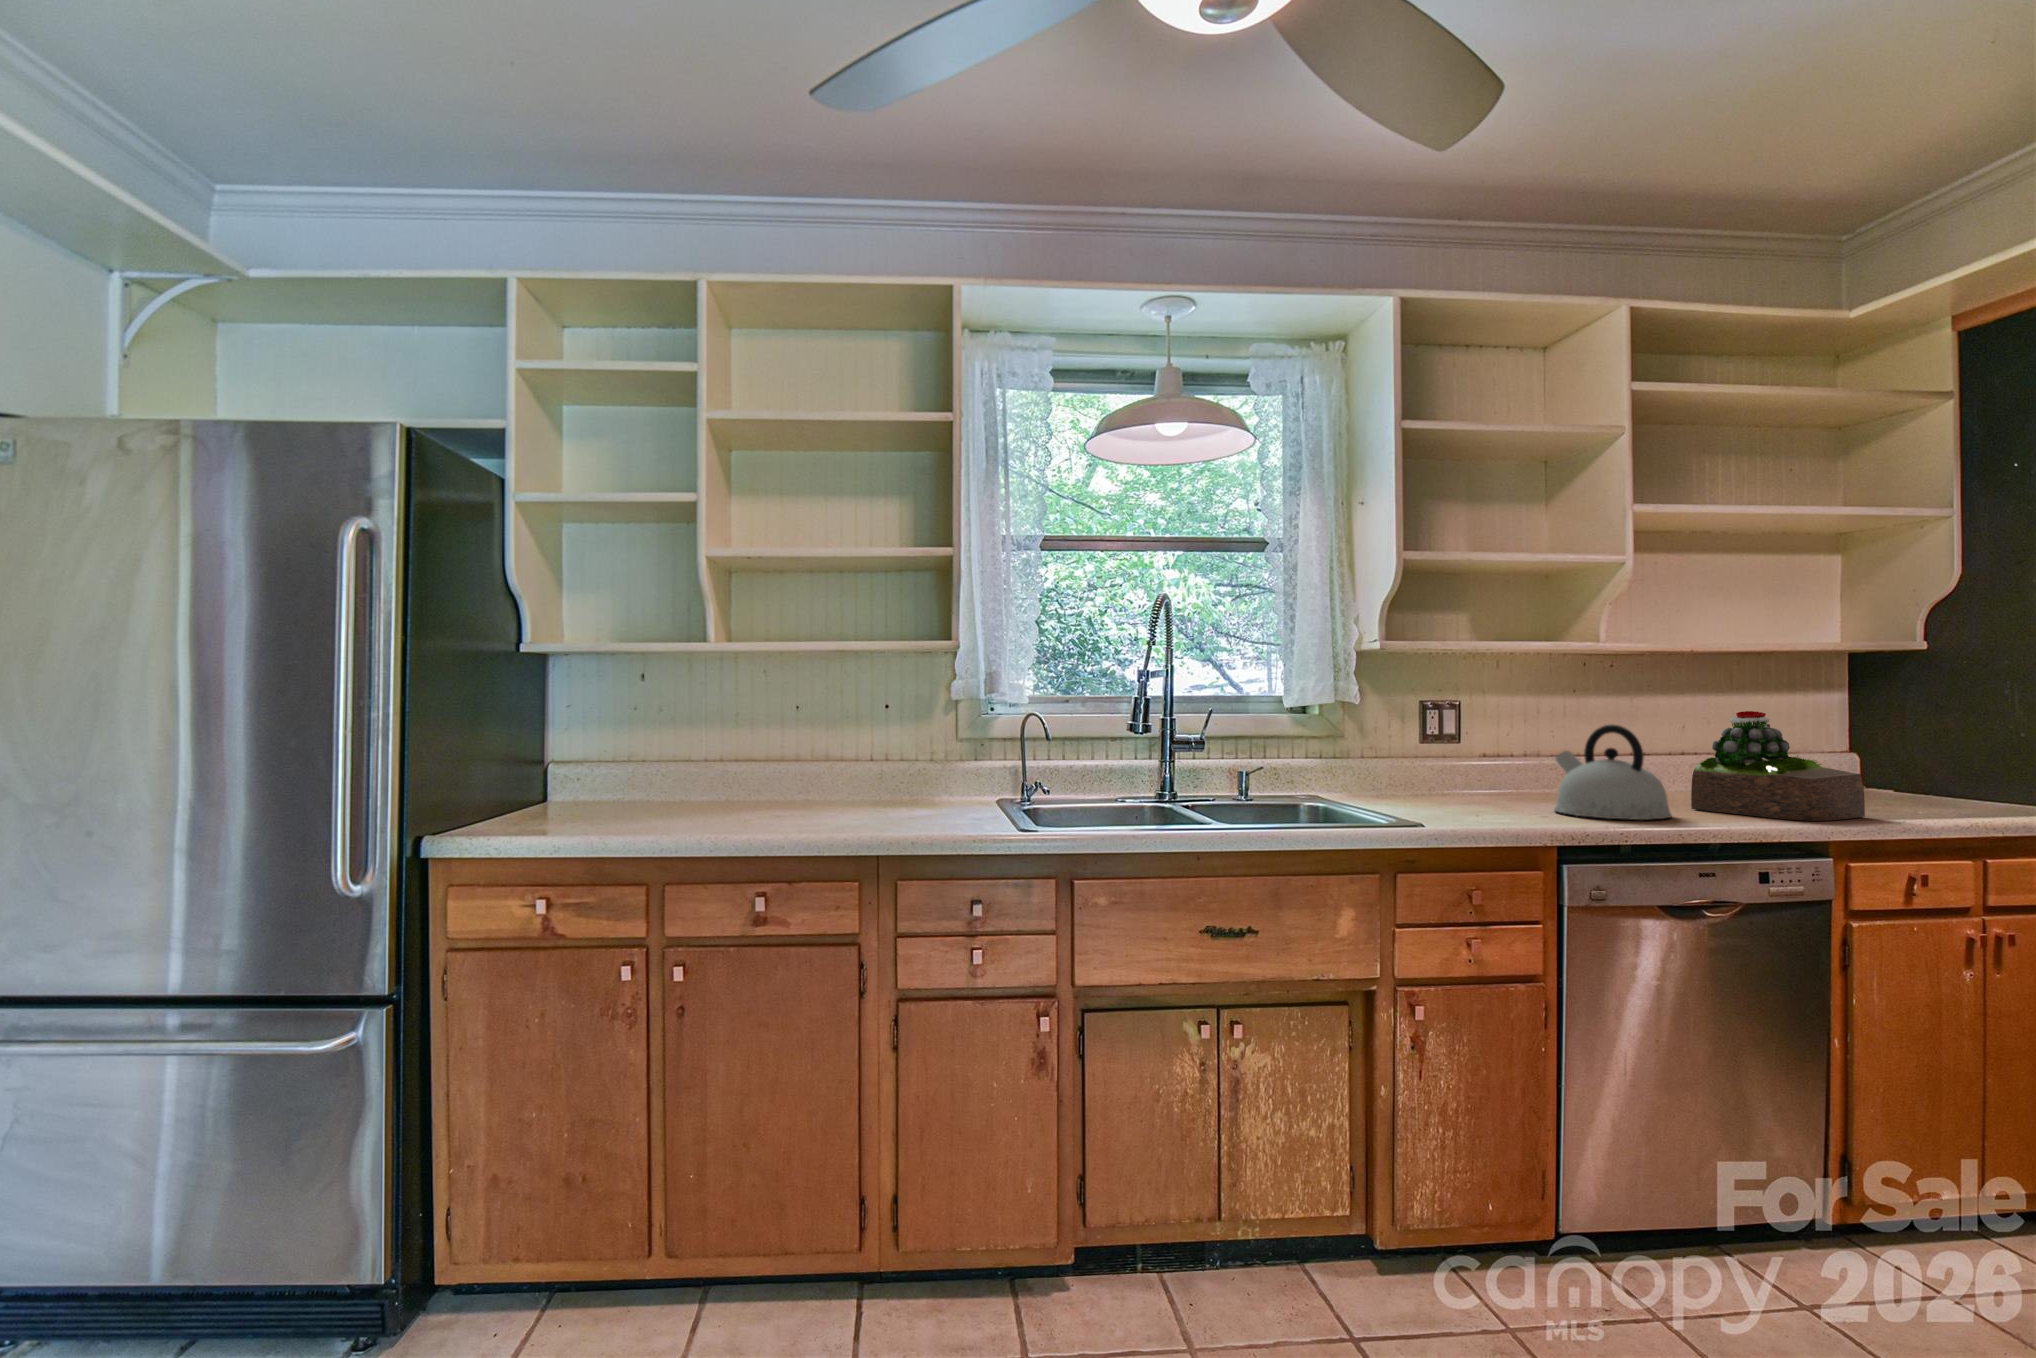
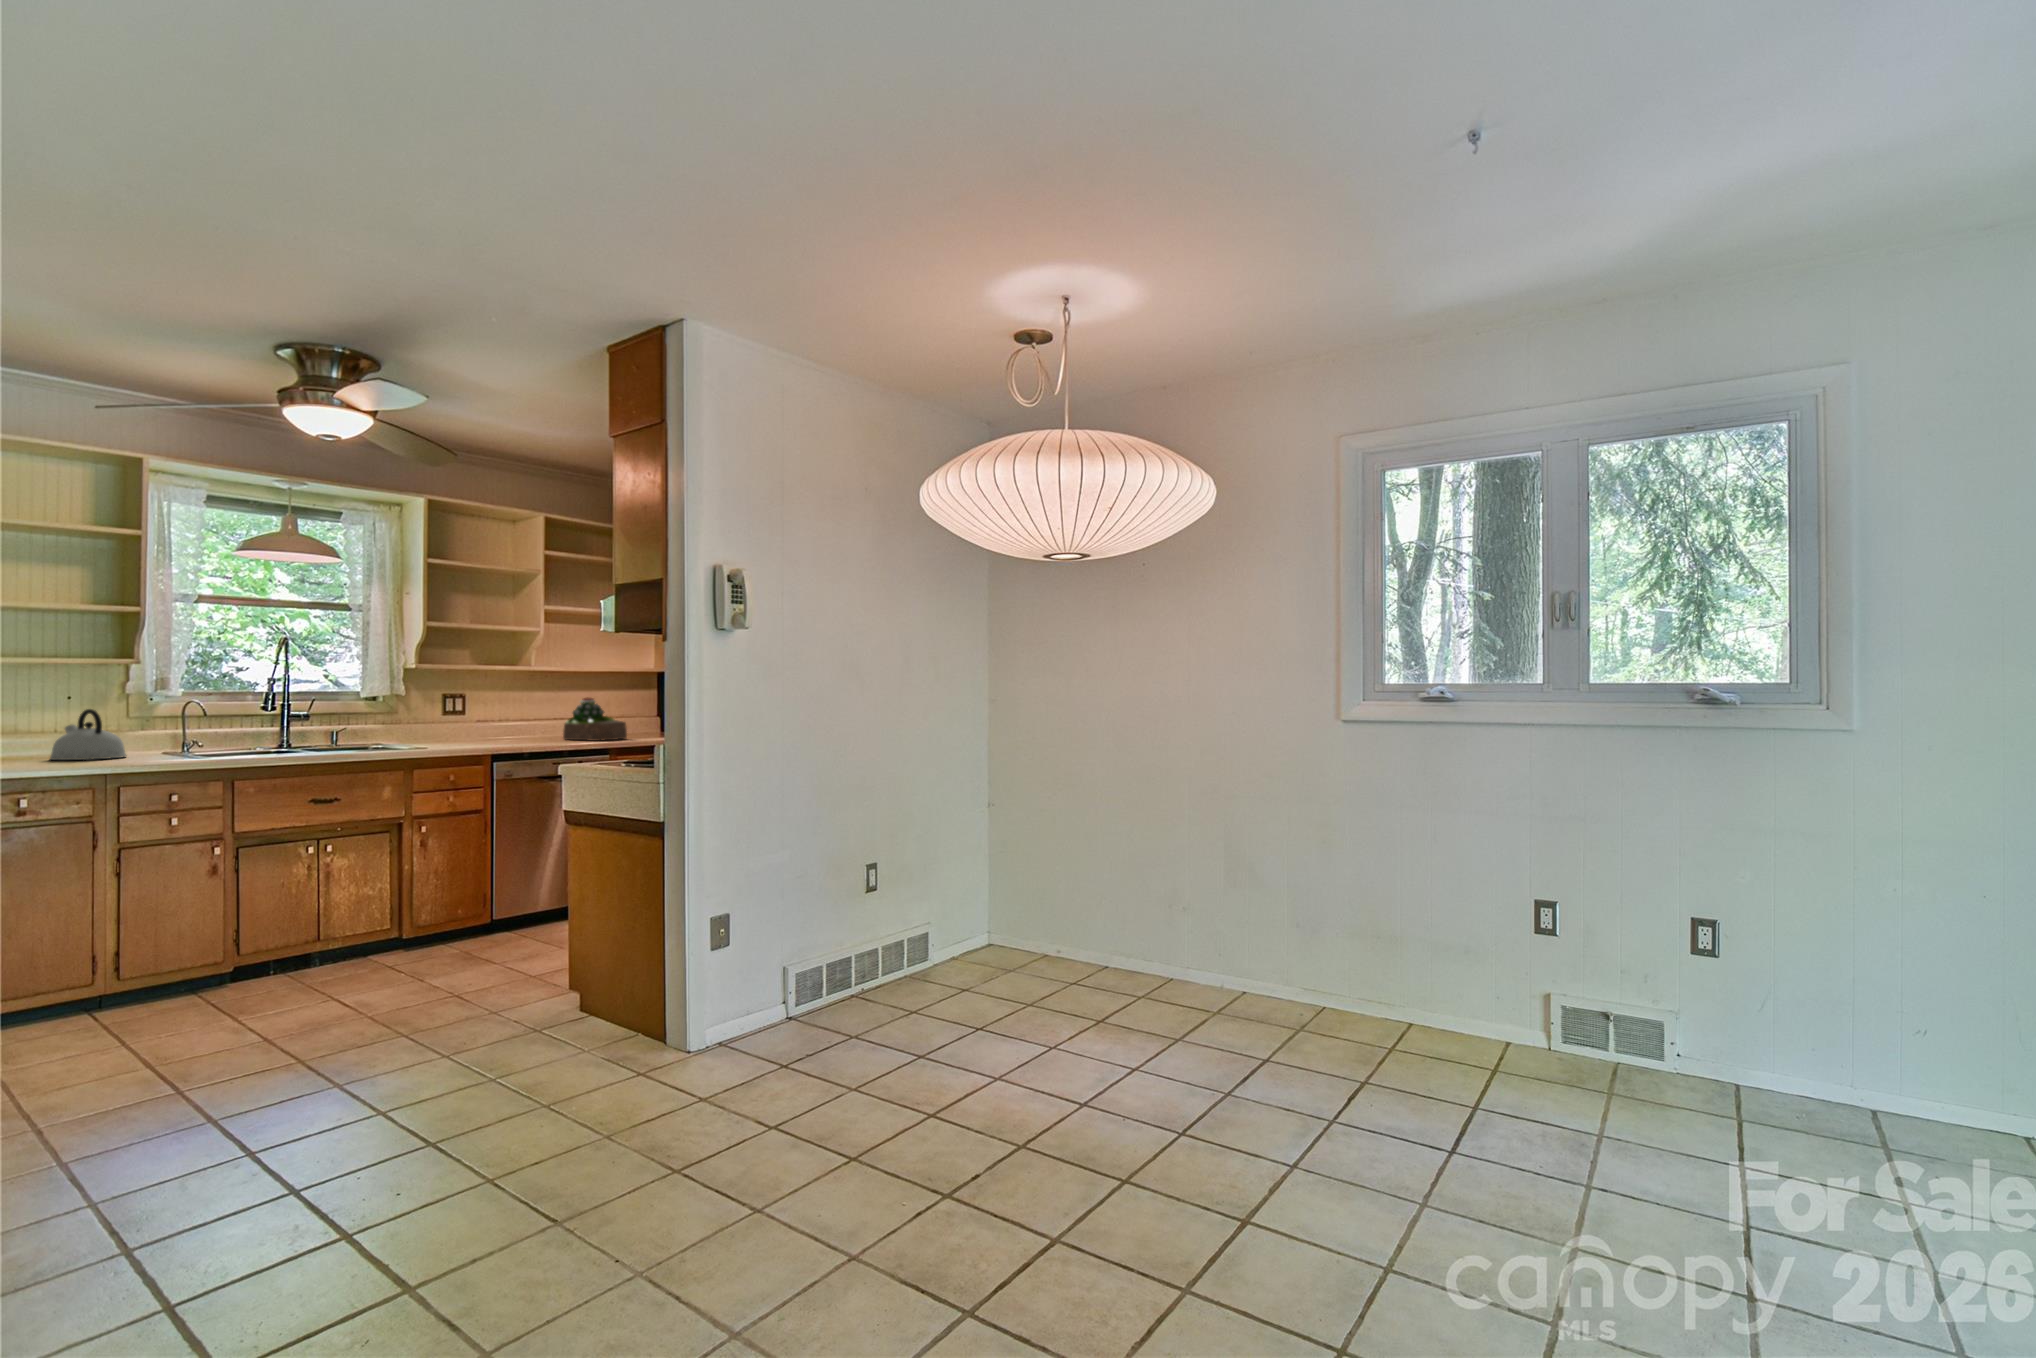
kettle: present [1554,725,1672,820] -> present [50,709,126,760]

